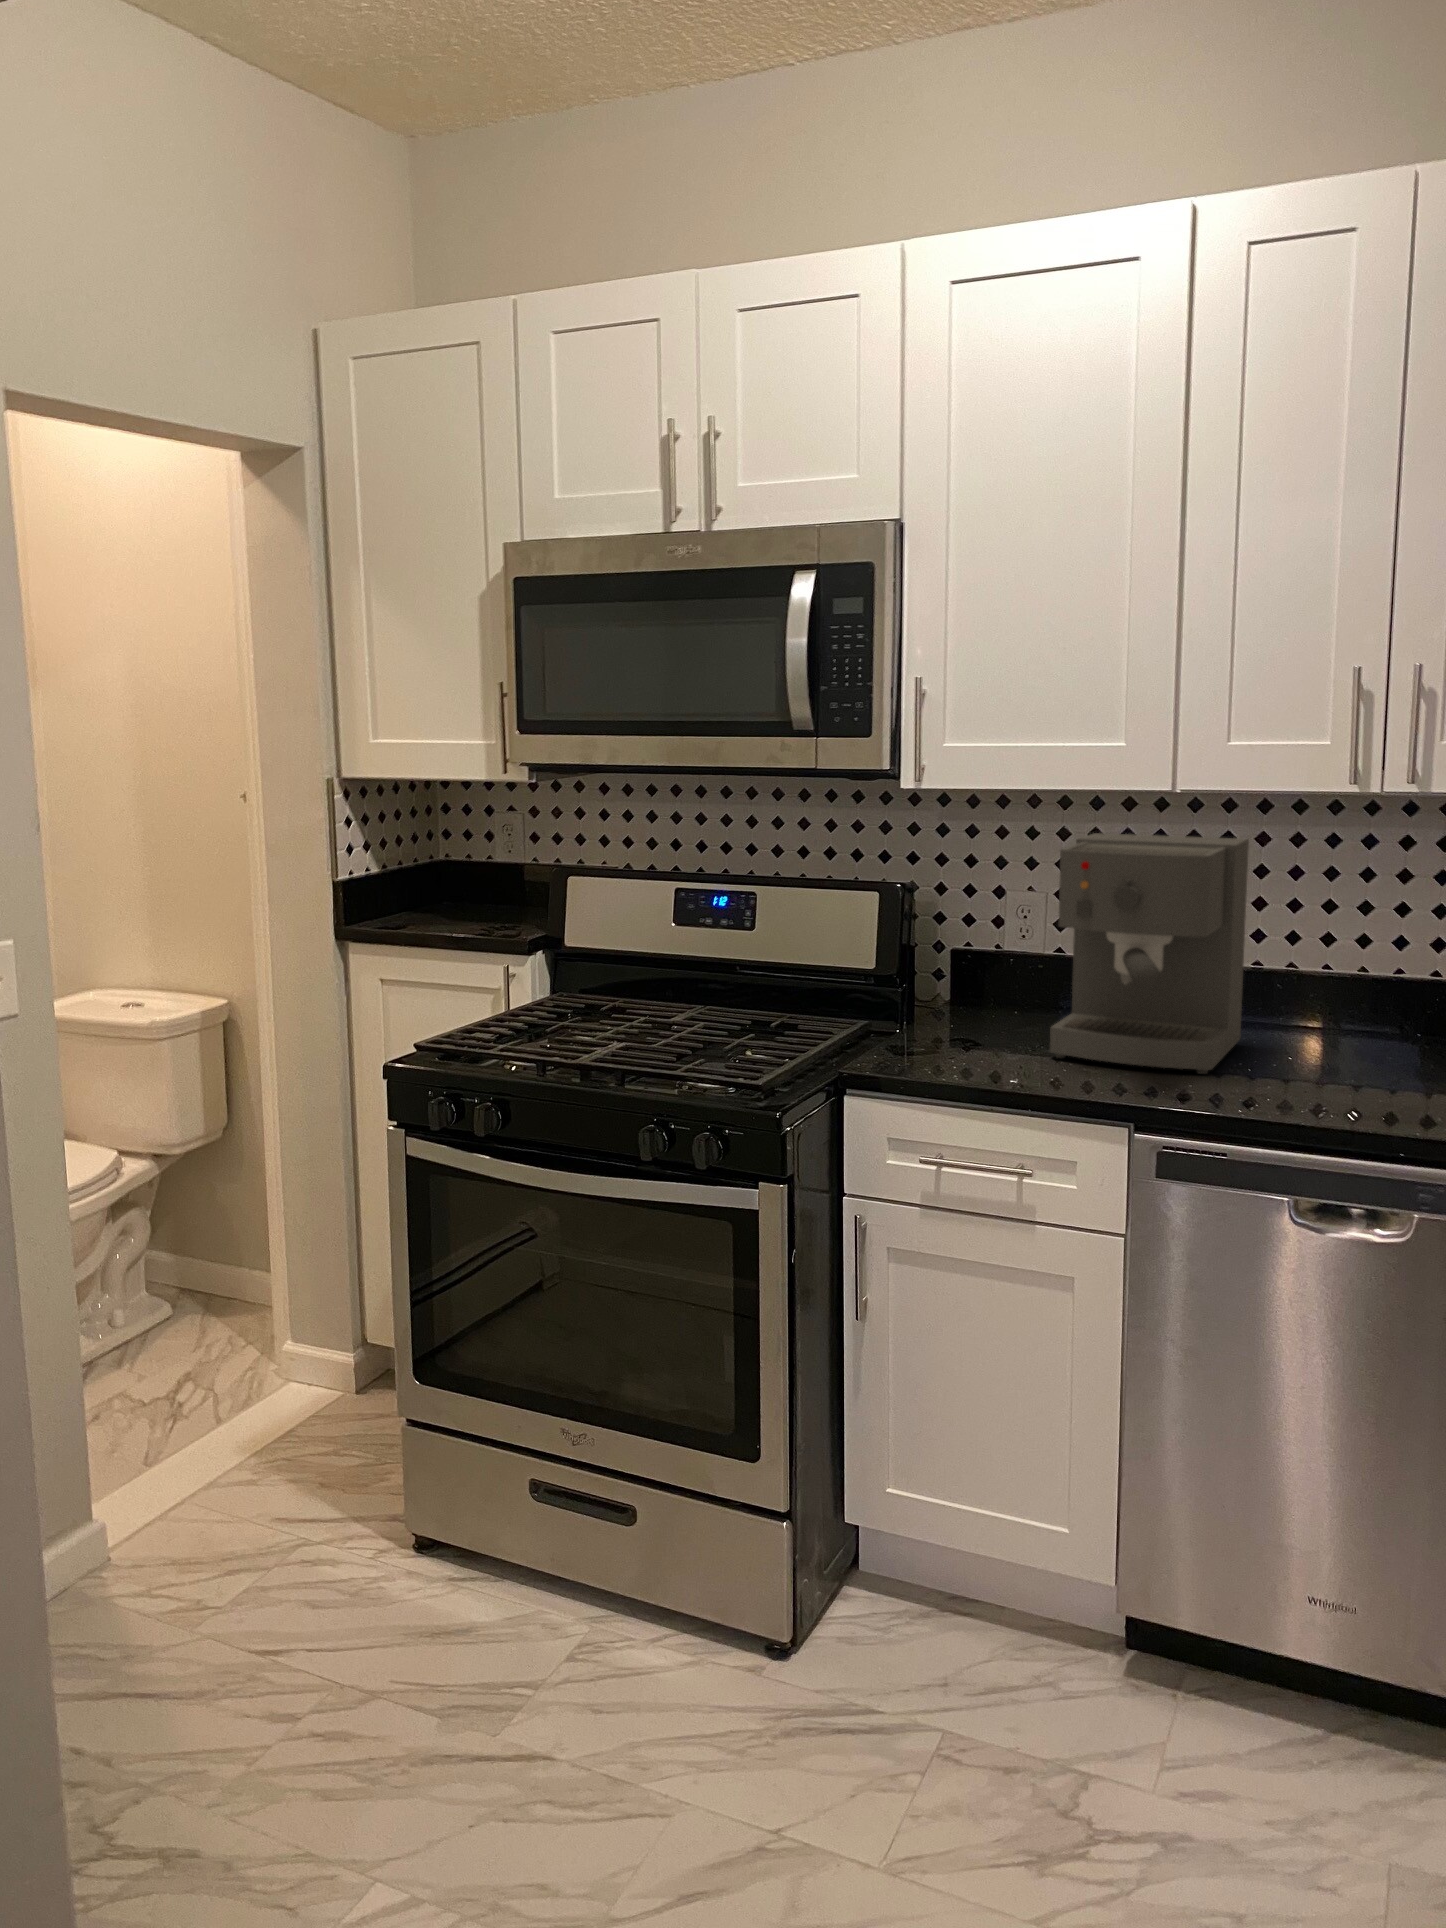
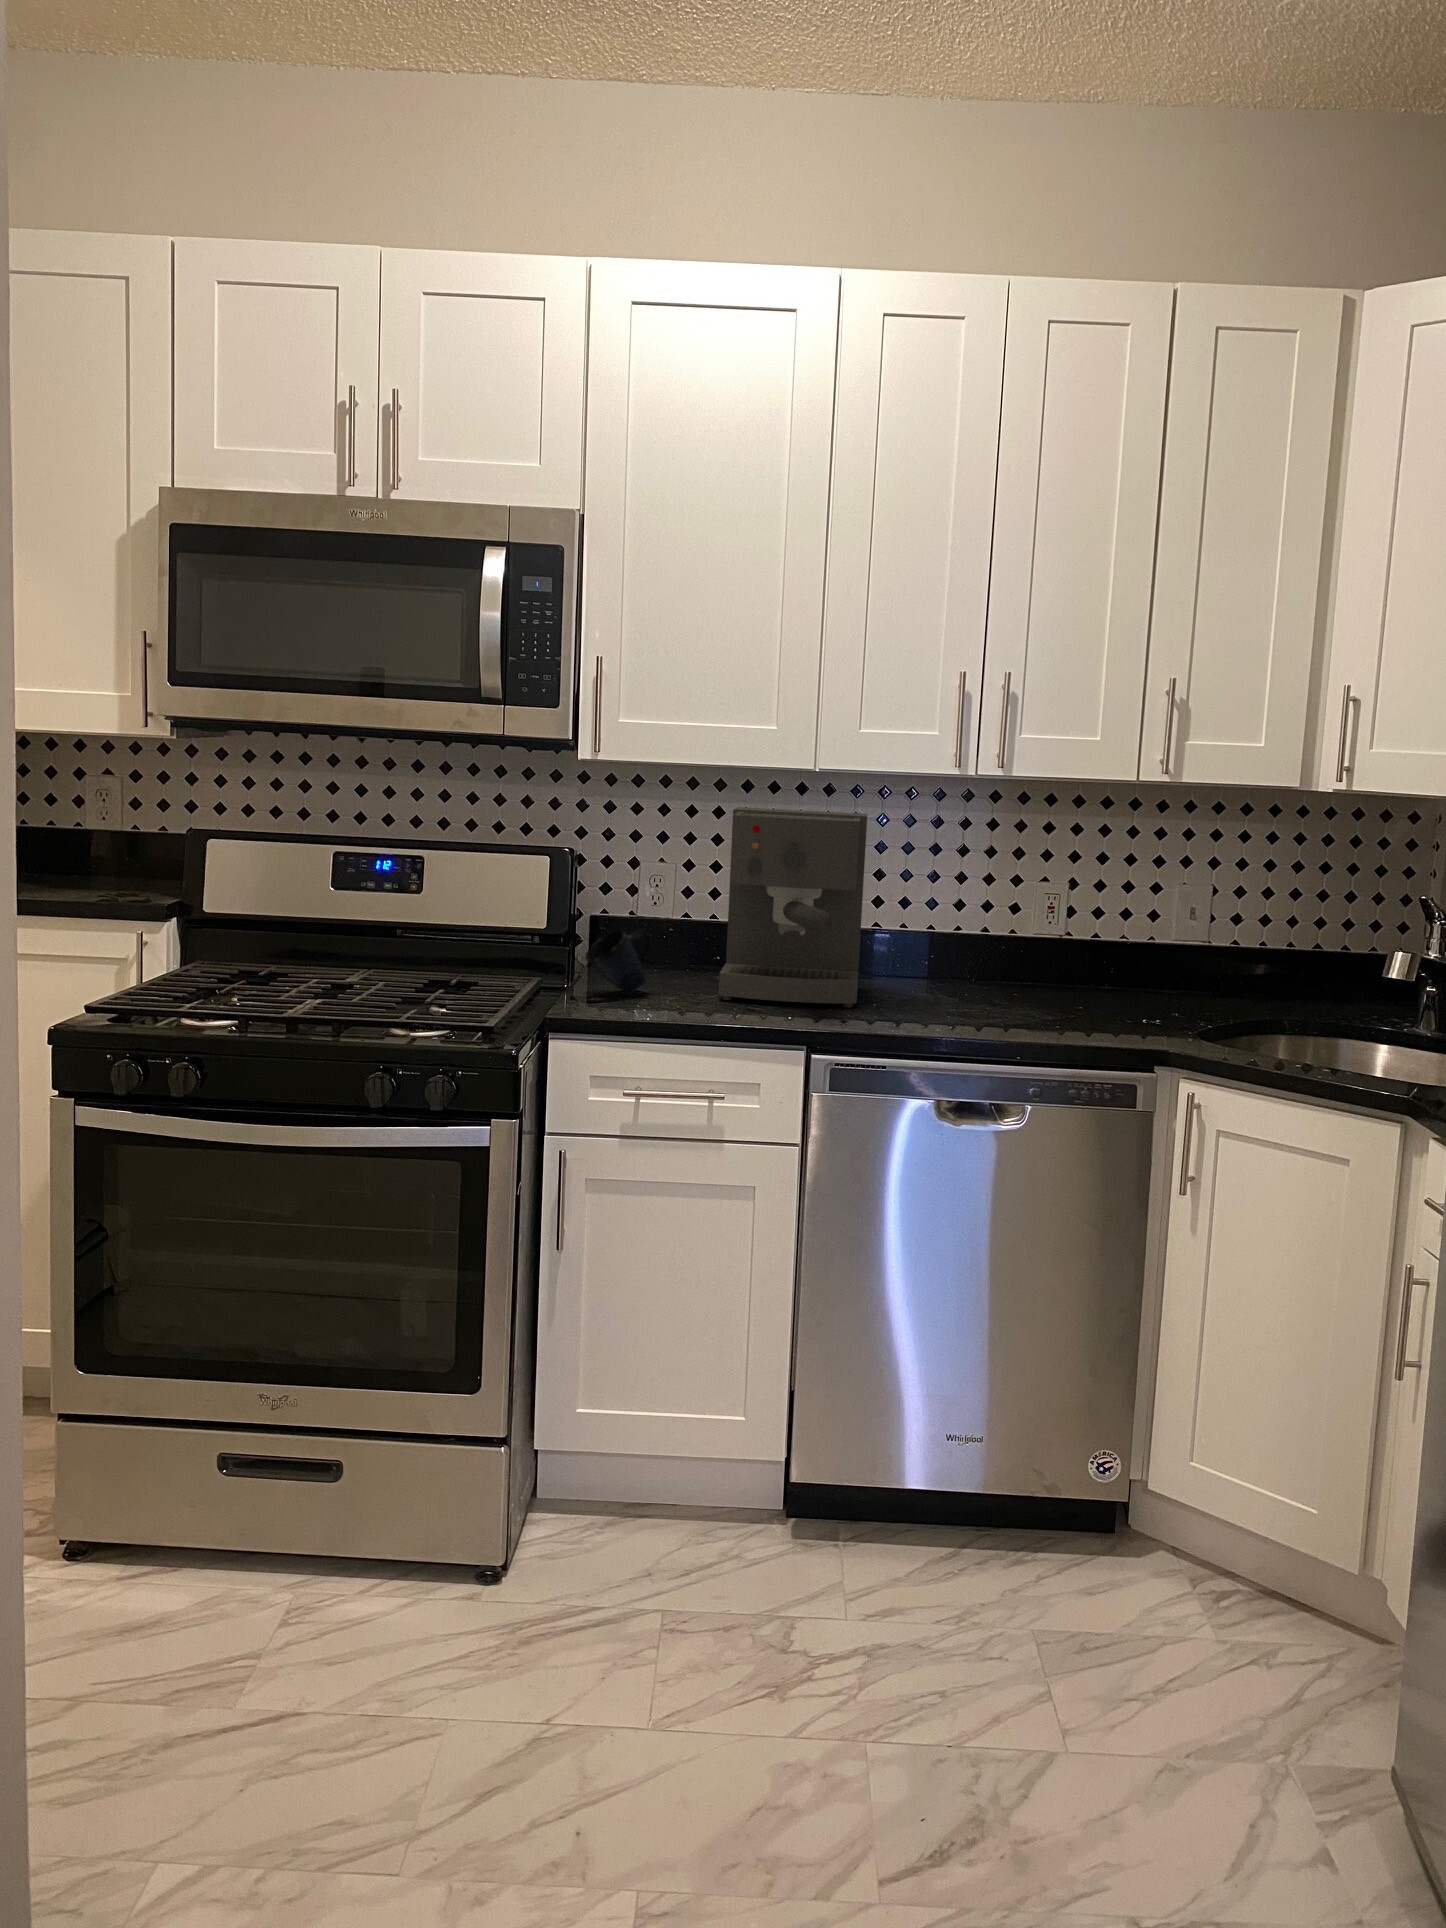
mug: none [904,975,979,1047] -> present [585,930,651,994]

